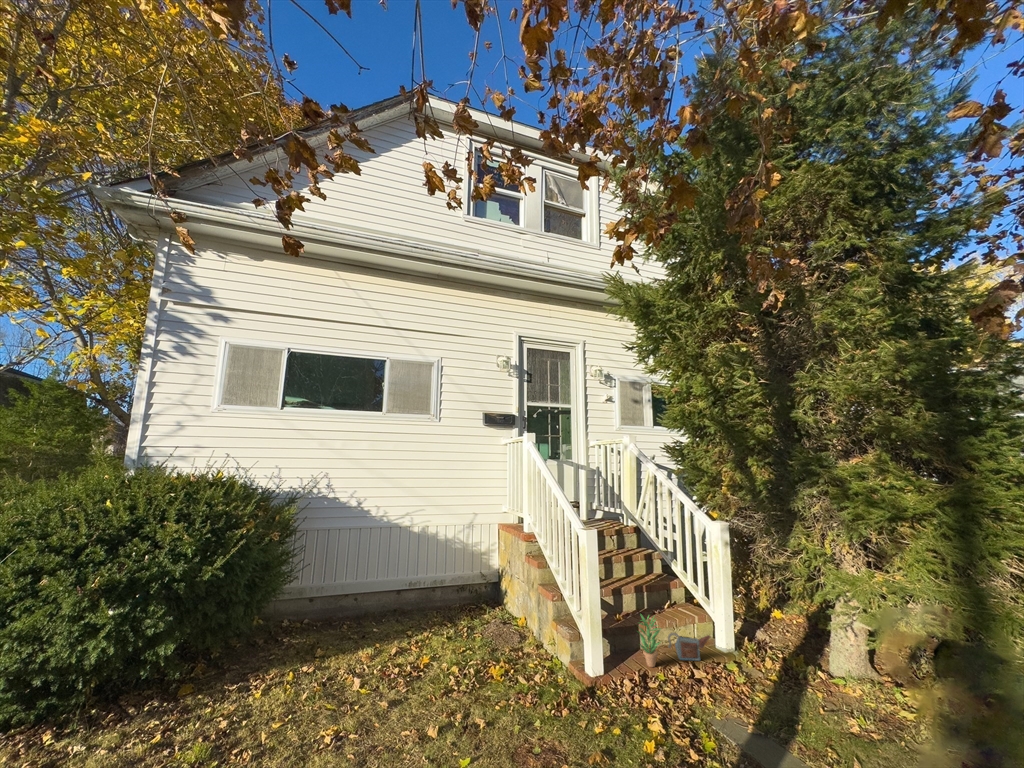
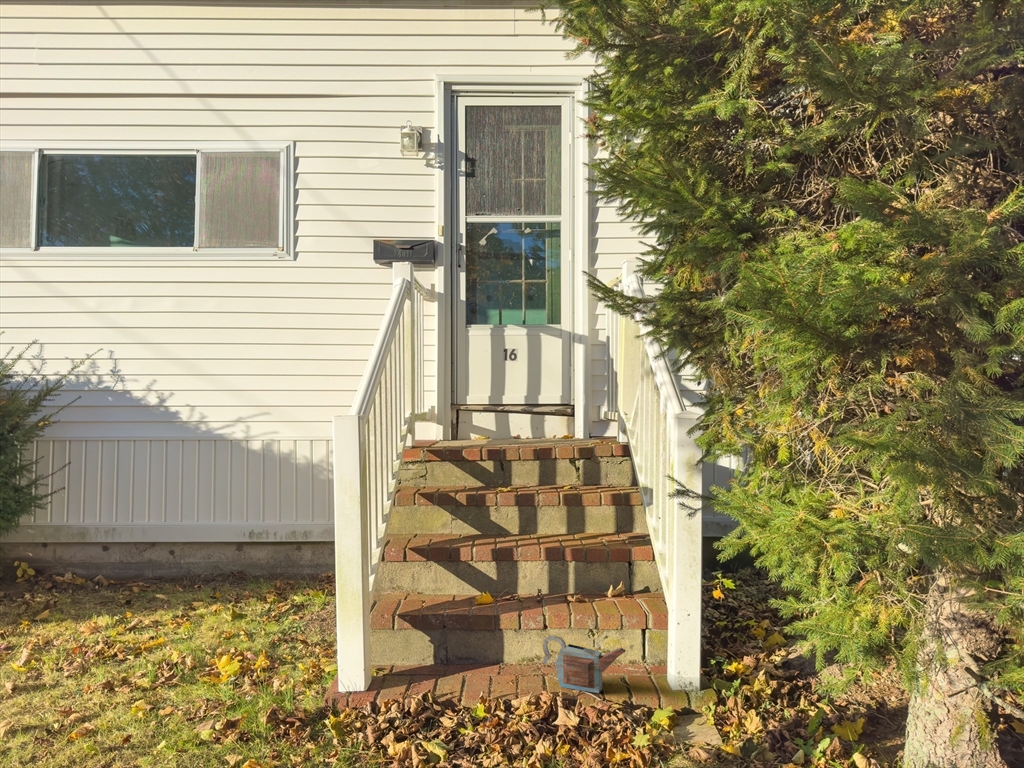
potted plant: present [638,615,661,667] -> none [459,590,515,690]

